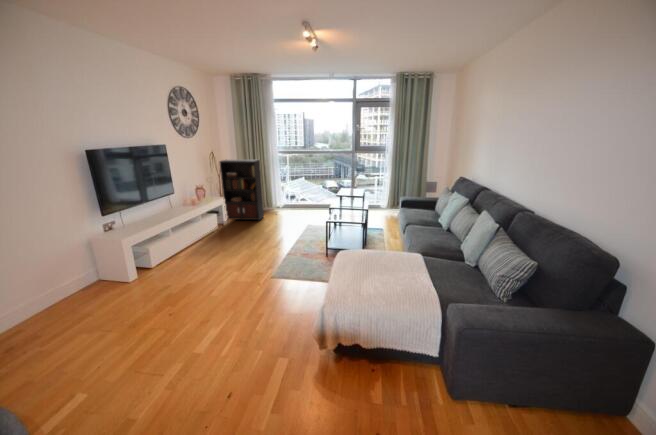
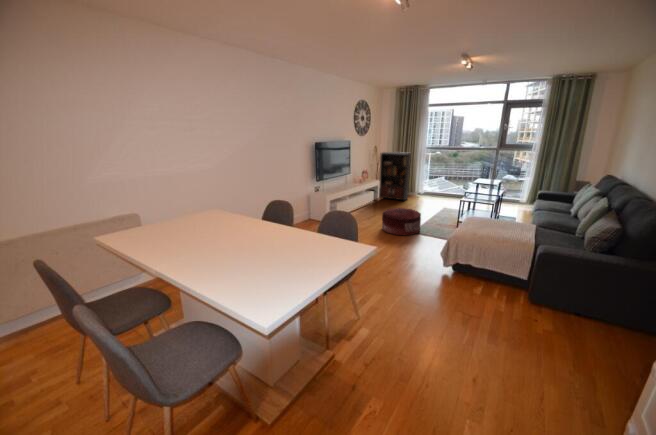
pouf: none [220,240,280,287] -> present [382,208,421,235]

